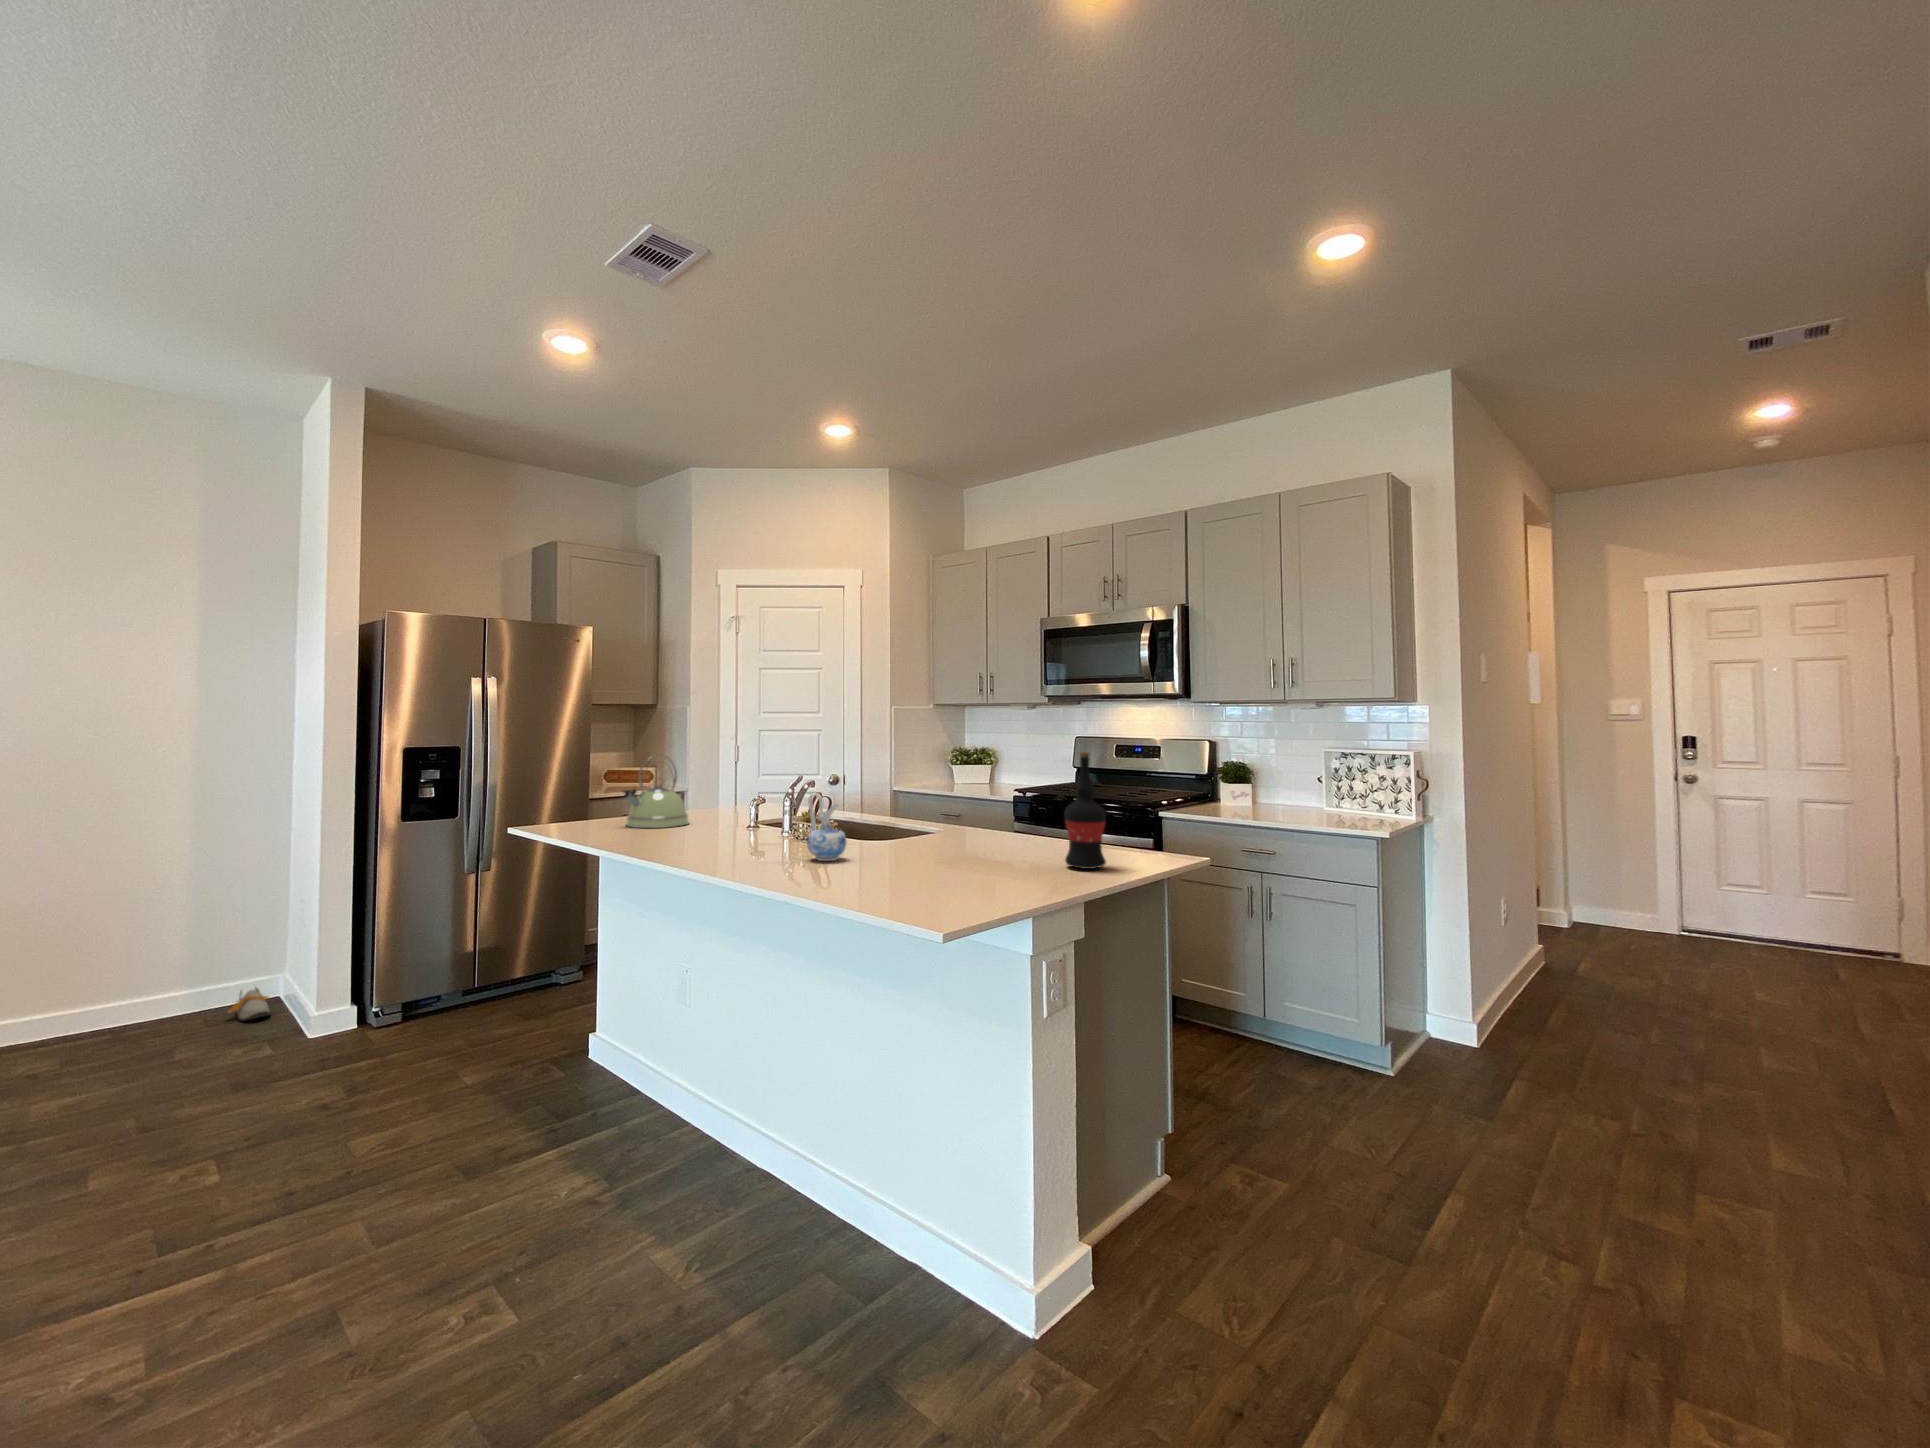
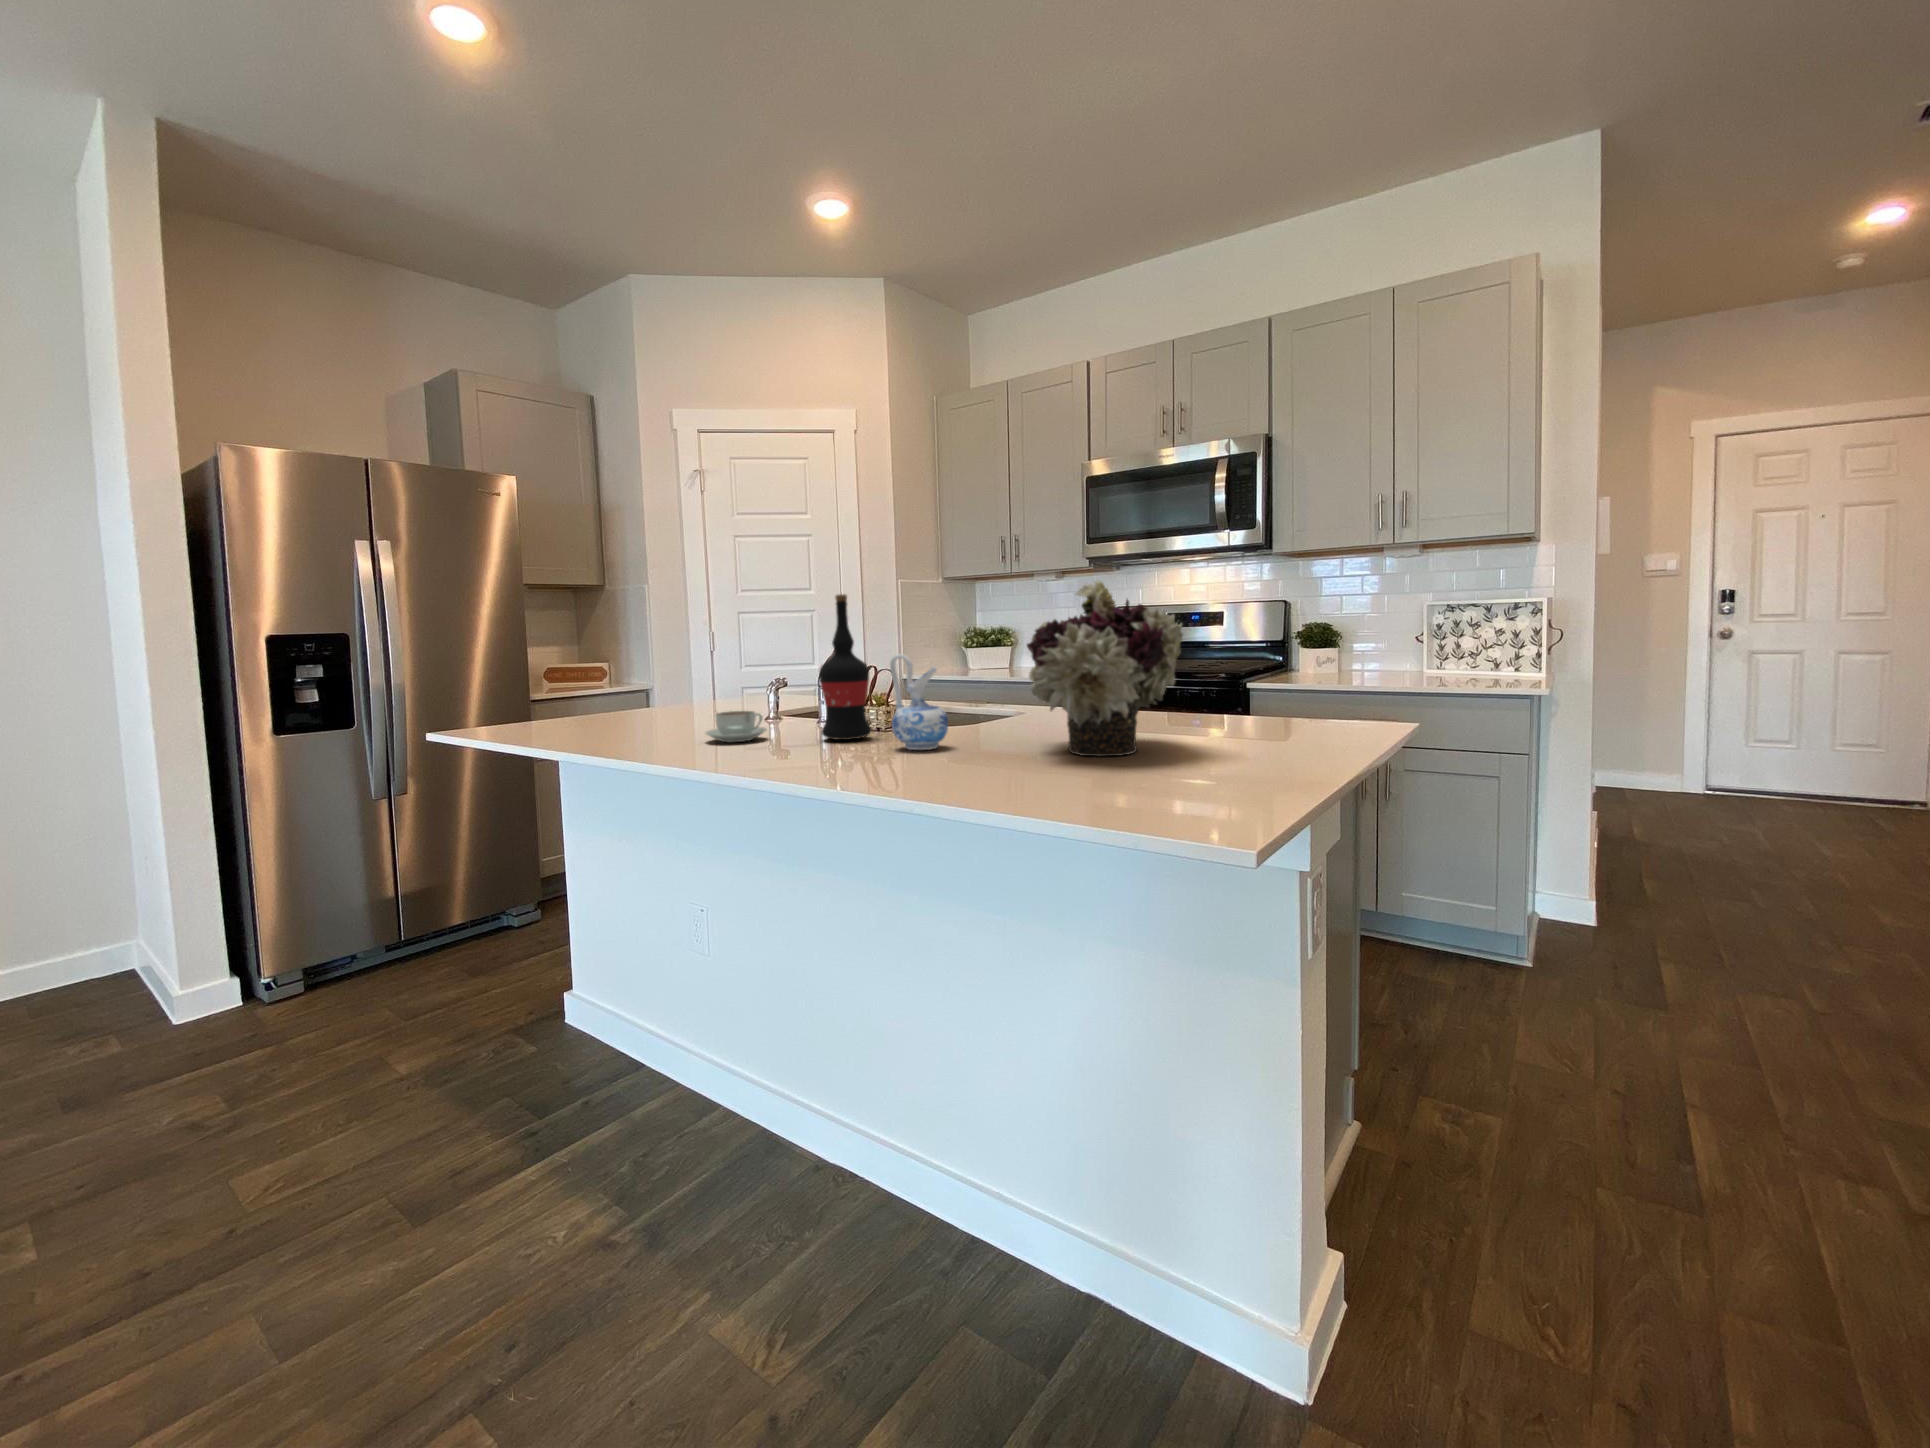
flower arrangement: none [888,749,998,873] -> present [1027,580,1183,756]
wine bottle: present [1064,752,1106,869] -> present [819,594,871,740]
kettle: present [623,756,689,828] -> none [591,625,685,724]
coffee cup: none [688,825,733,848] -> present [706,711,767,742]
shoe: present [228,987,271,1021] -> none [52,957,119,1008]

